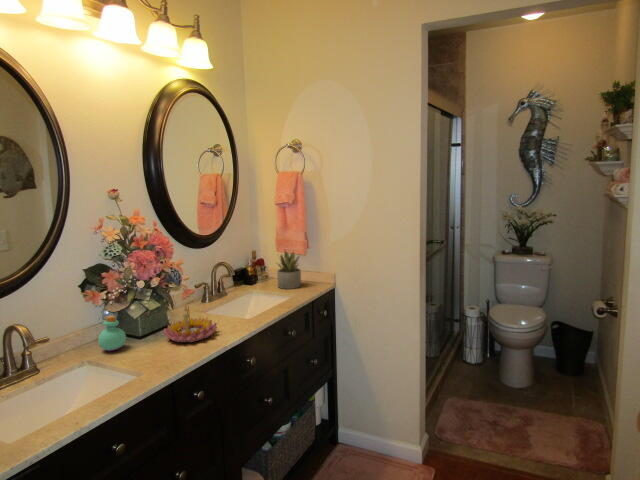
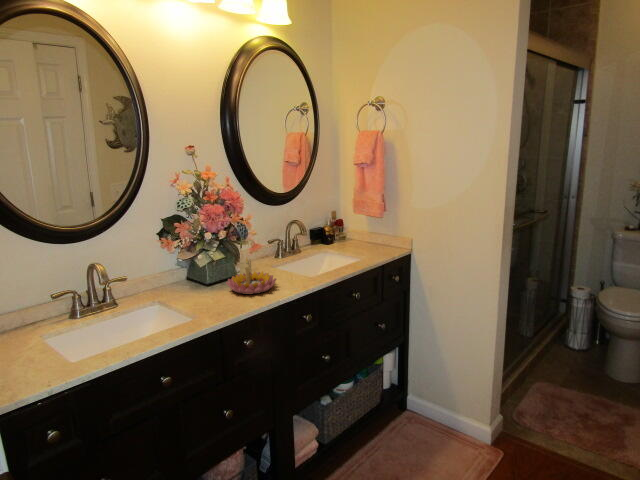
succulent plant: present [277,251,301,289] -> none [350,211,376,252]
perfume bottle: present [98,316,126,351] -> none [170,263,194,294]

